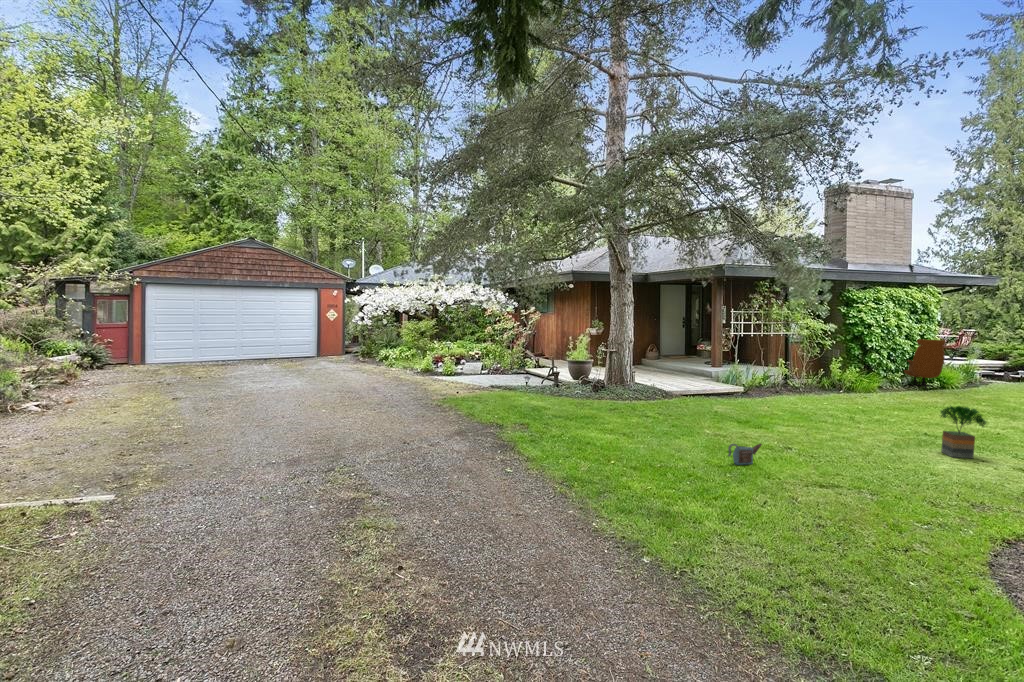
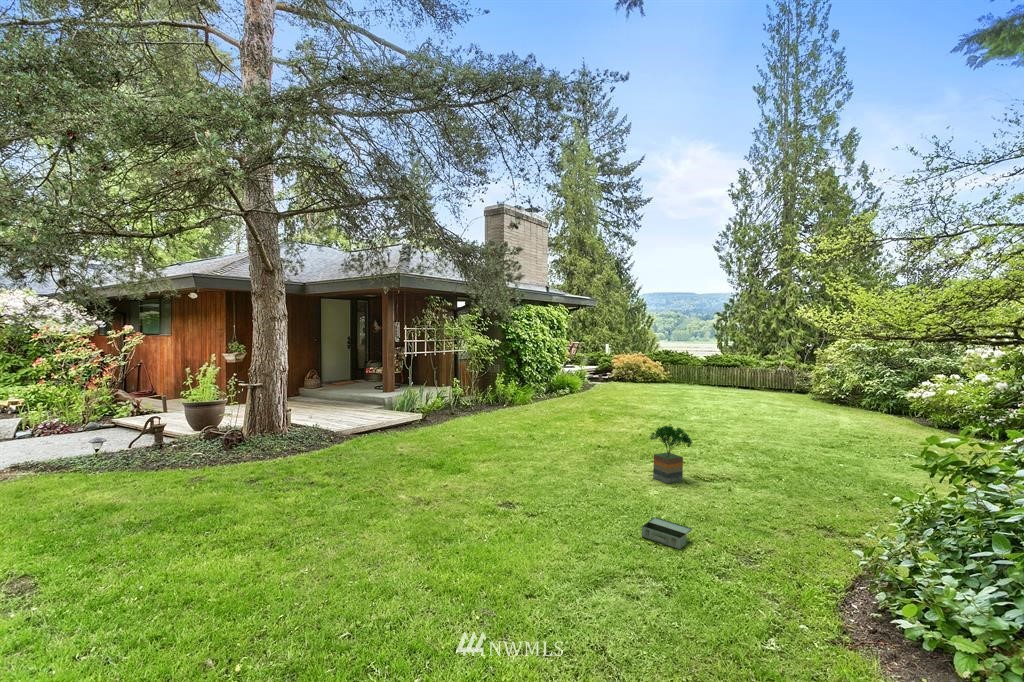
lounge chair: present [904,339,946,390] -> none [548,352,581,398]
watering can: present [728,444,762,465] -> none [469,531,512,582]
toolbox: none [877,463,924,483] -> present [642,517,692,549]

